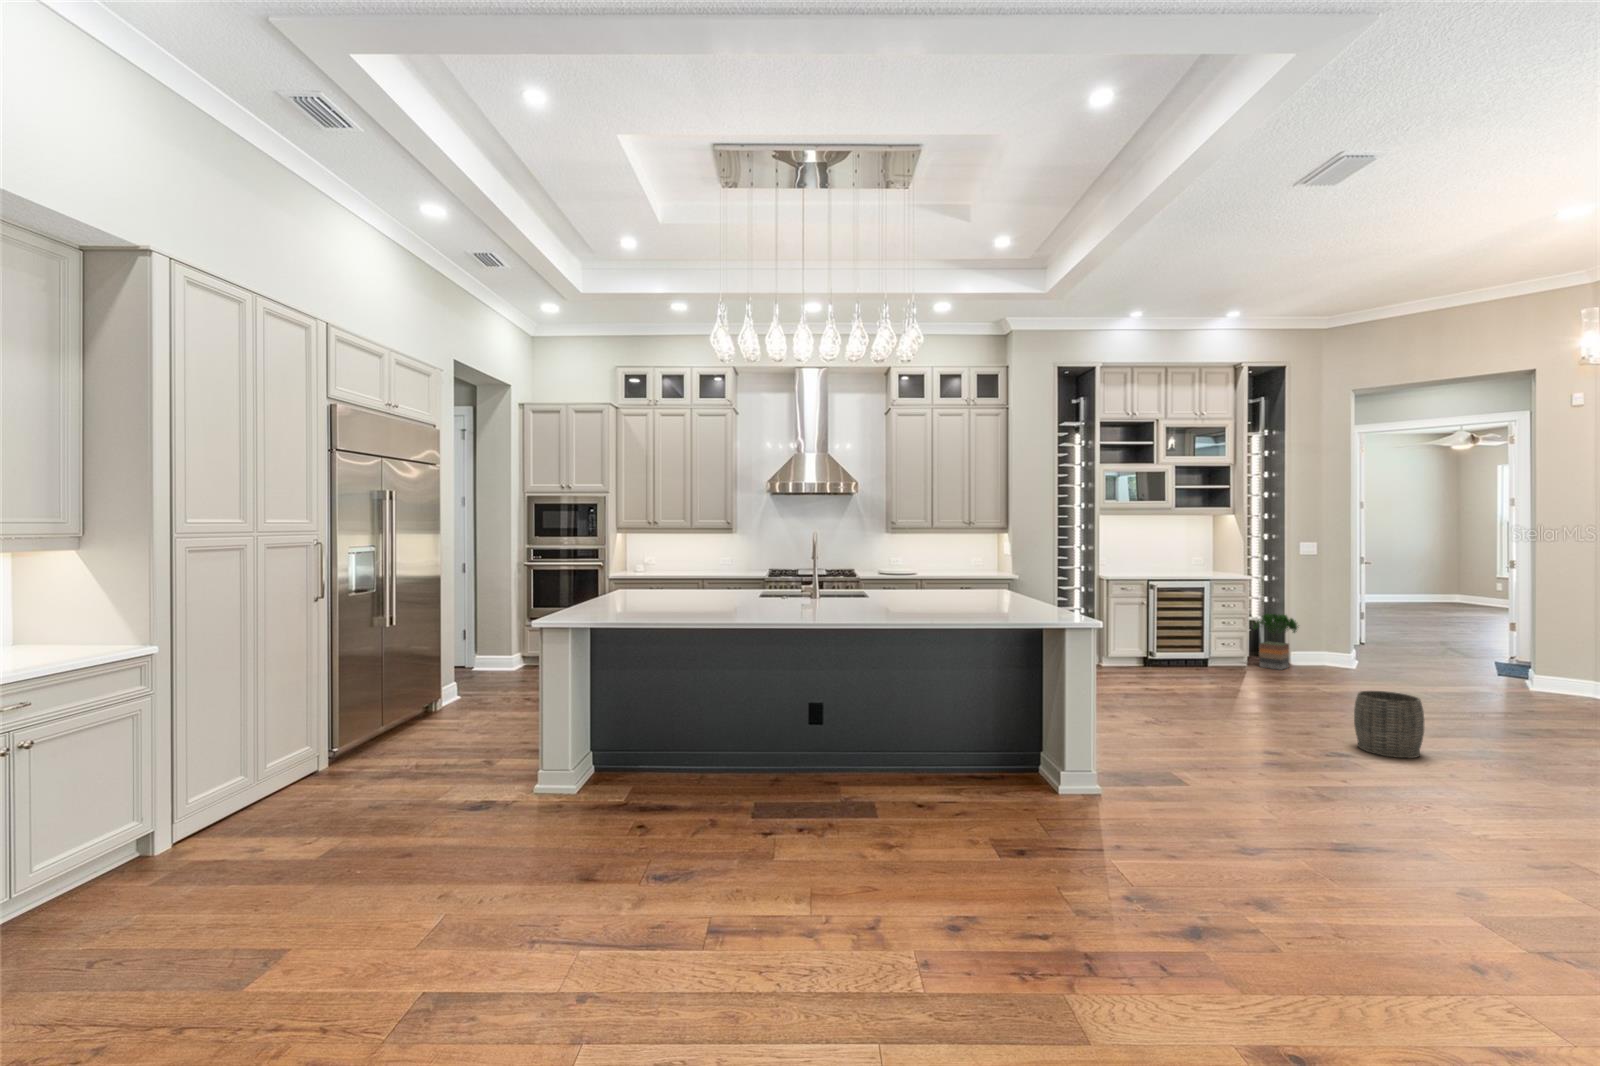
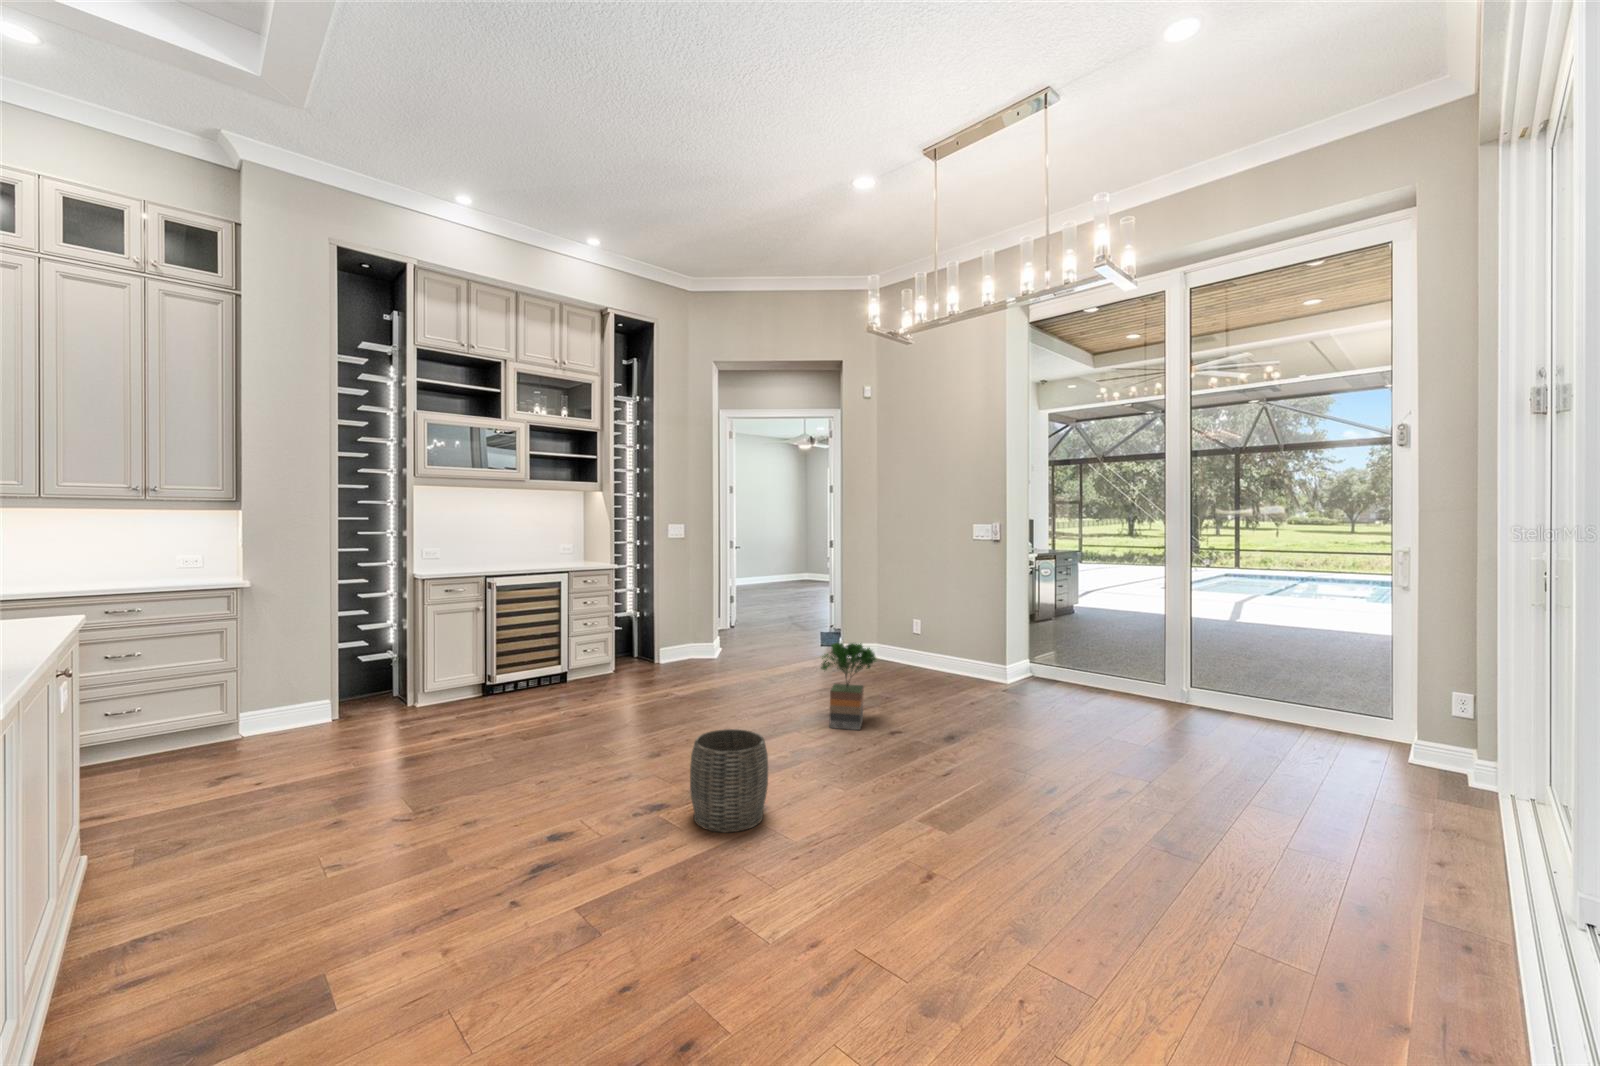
potted tree: present [1253,614,1299,670] -> present [821,643,876,730]

